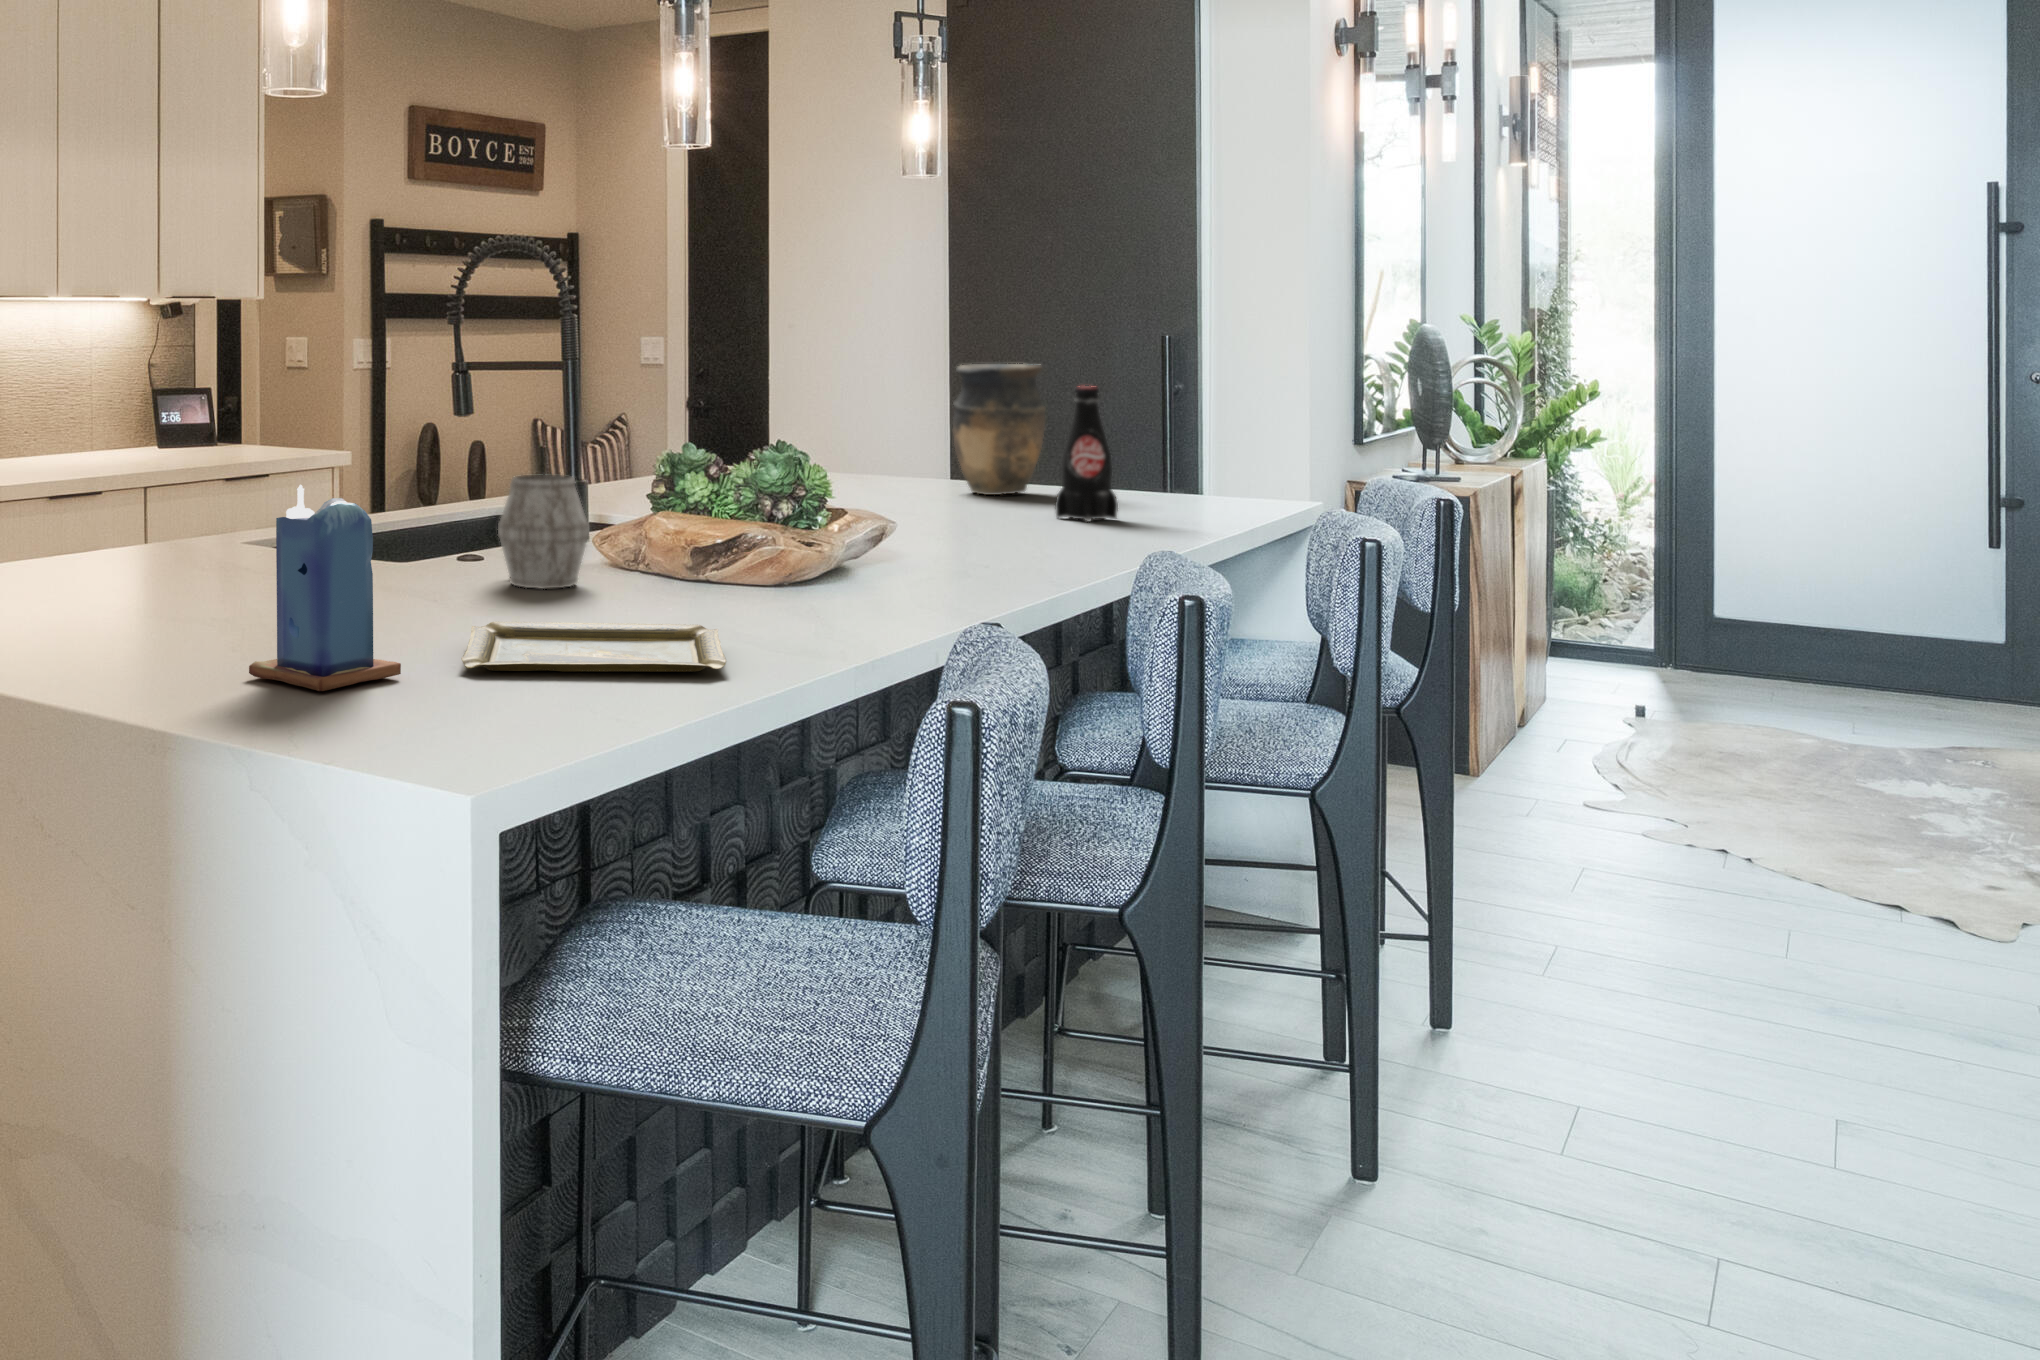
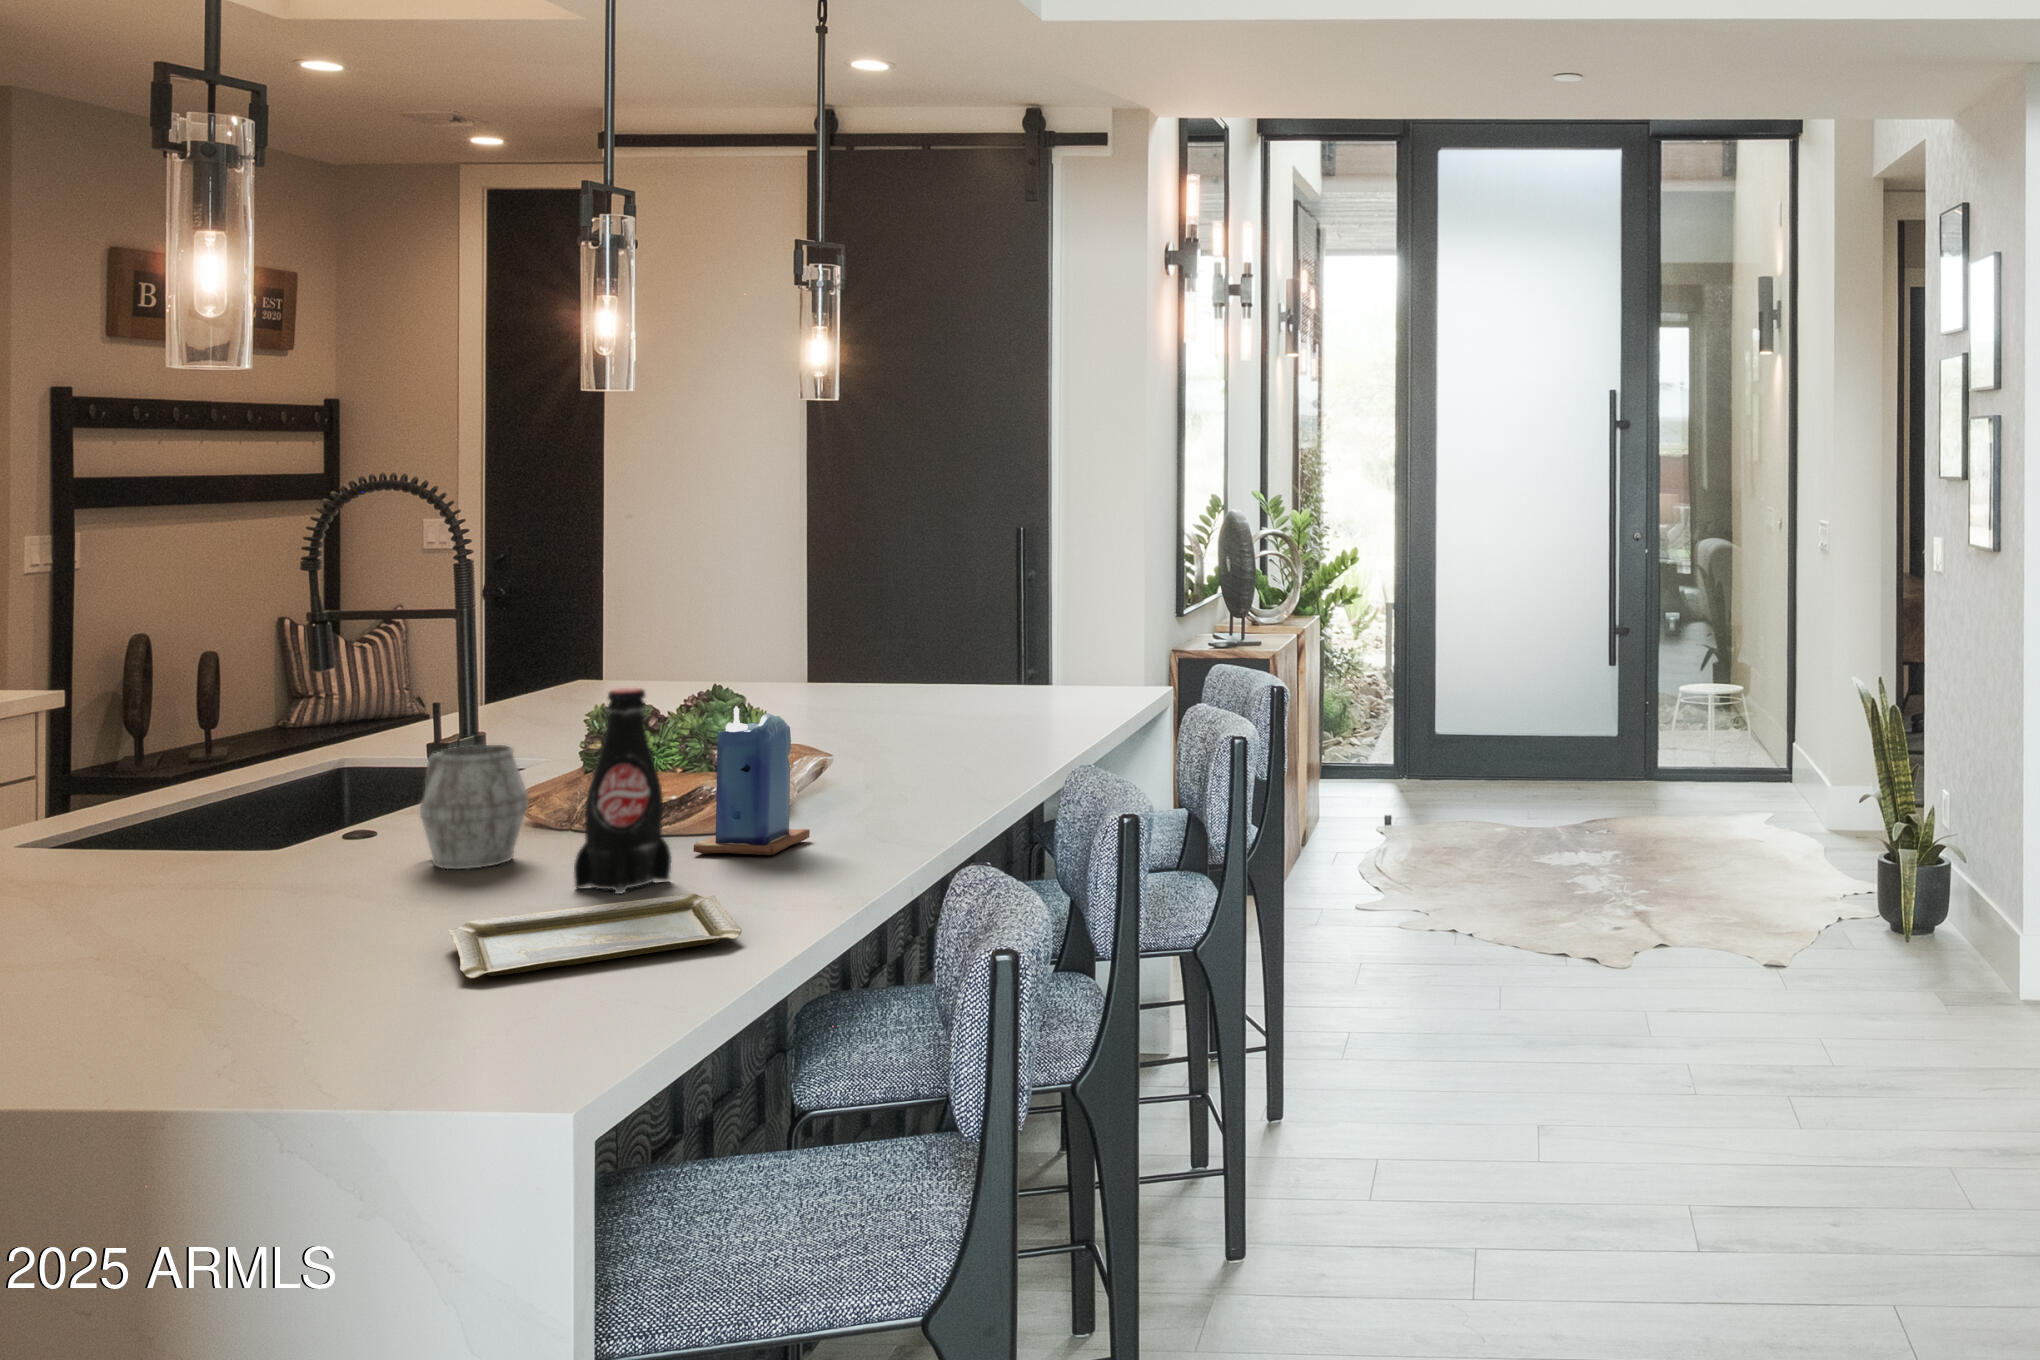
vase: present [953,364,1045,495] -> none [844,569,933,697]
bottle: present [1055,386,1118,521] -> present [574,688,671,894]
candle: present [249,485,401,691] -> present [693,706,810,855]

